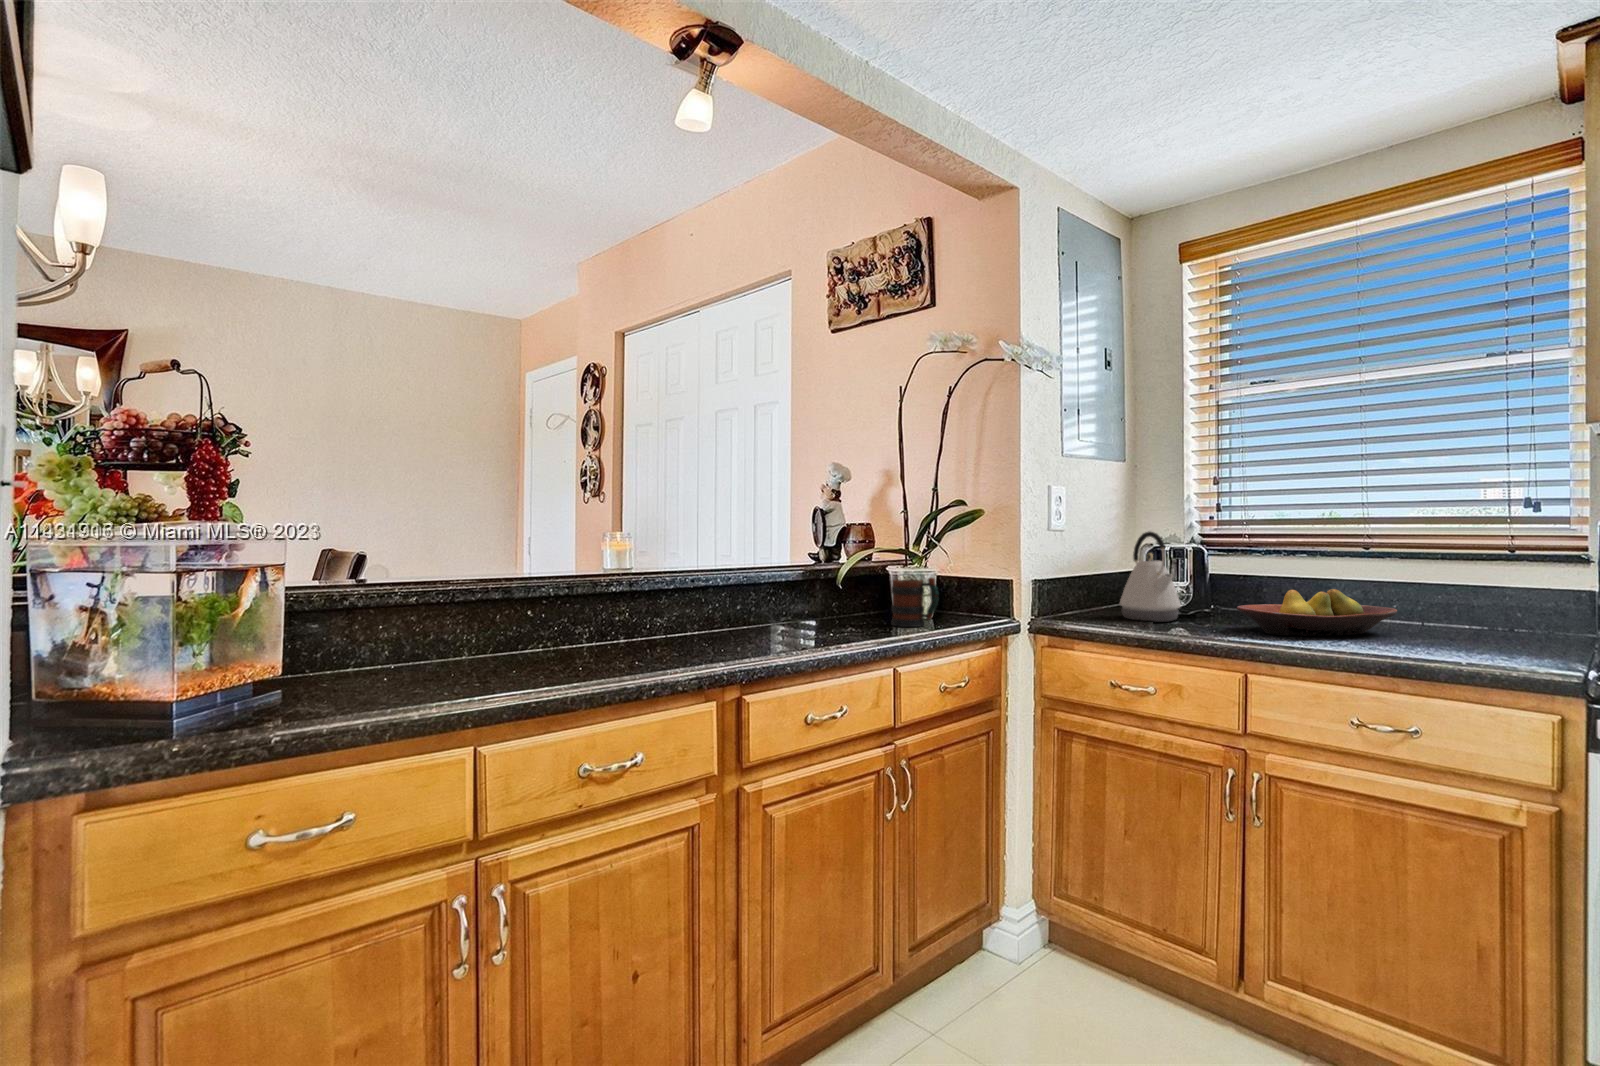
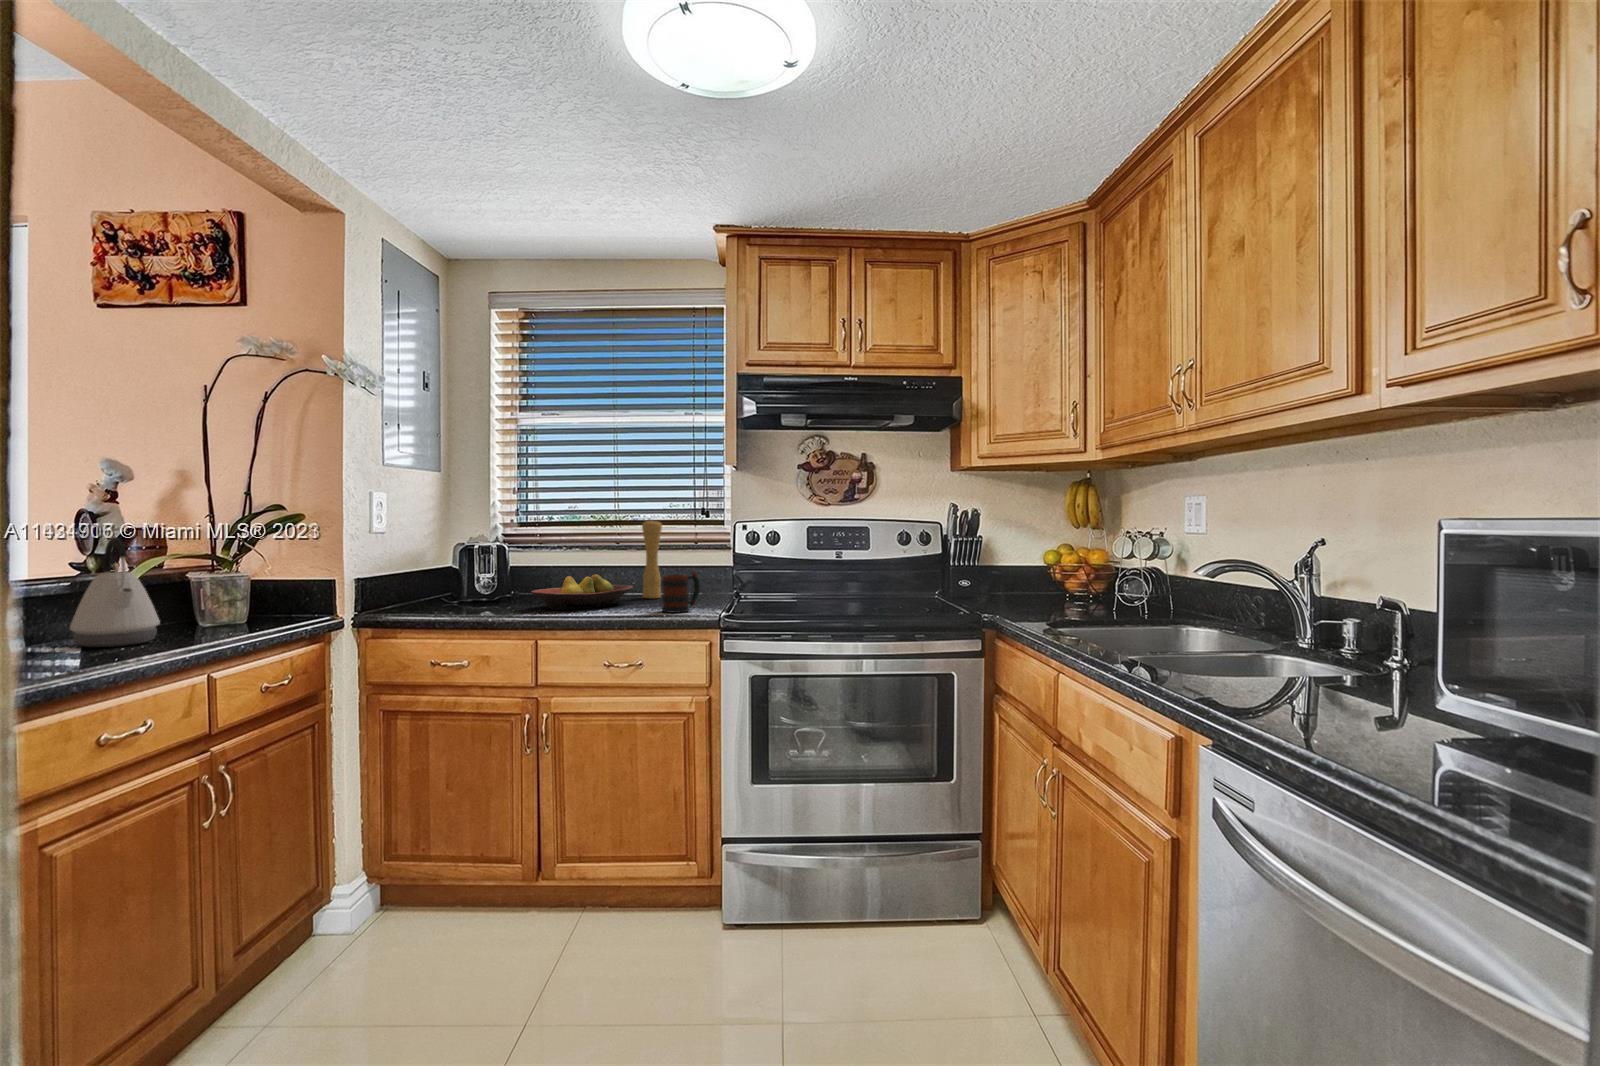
pepper mill: none [1411,513,1449,629] -> present [642,520,662,598]
kettle: present [1120,532,1181,622] -> present [70,537,160,647]
mug: present [891,578,938,627] -> present [662,572,700,613]

